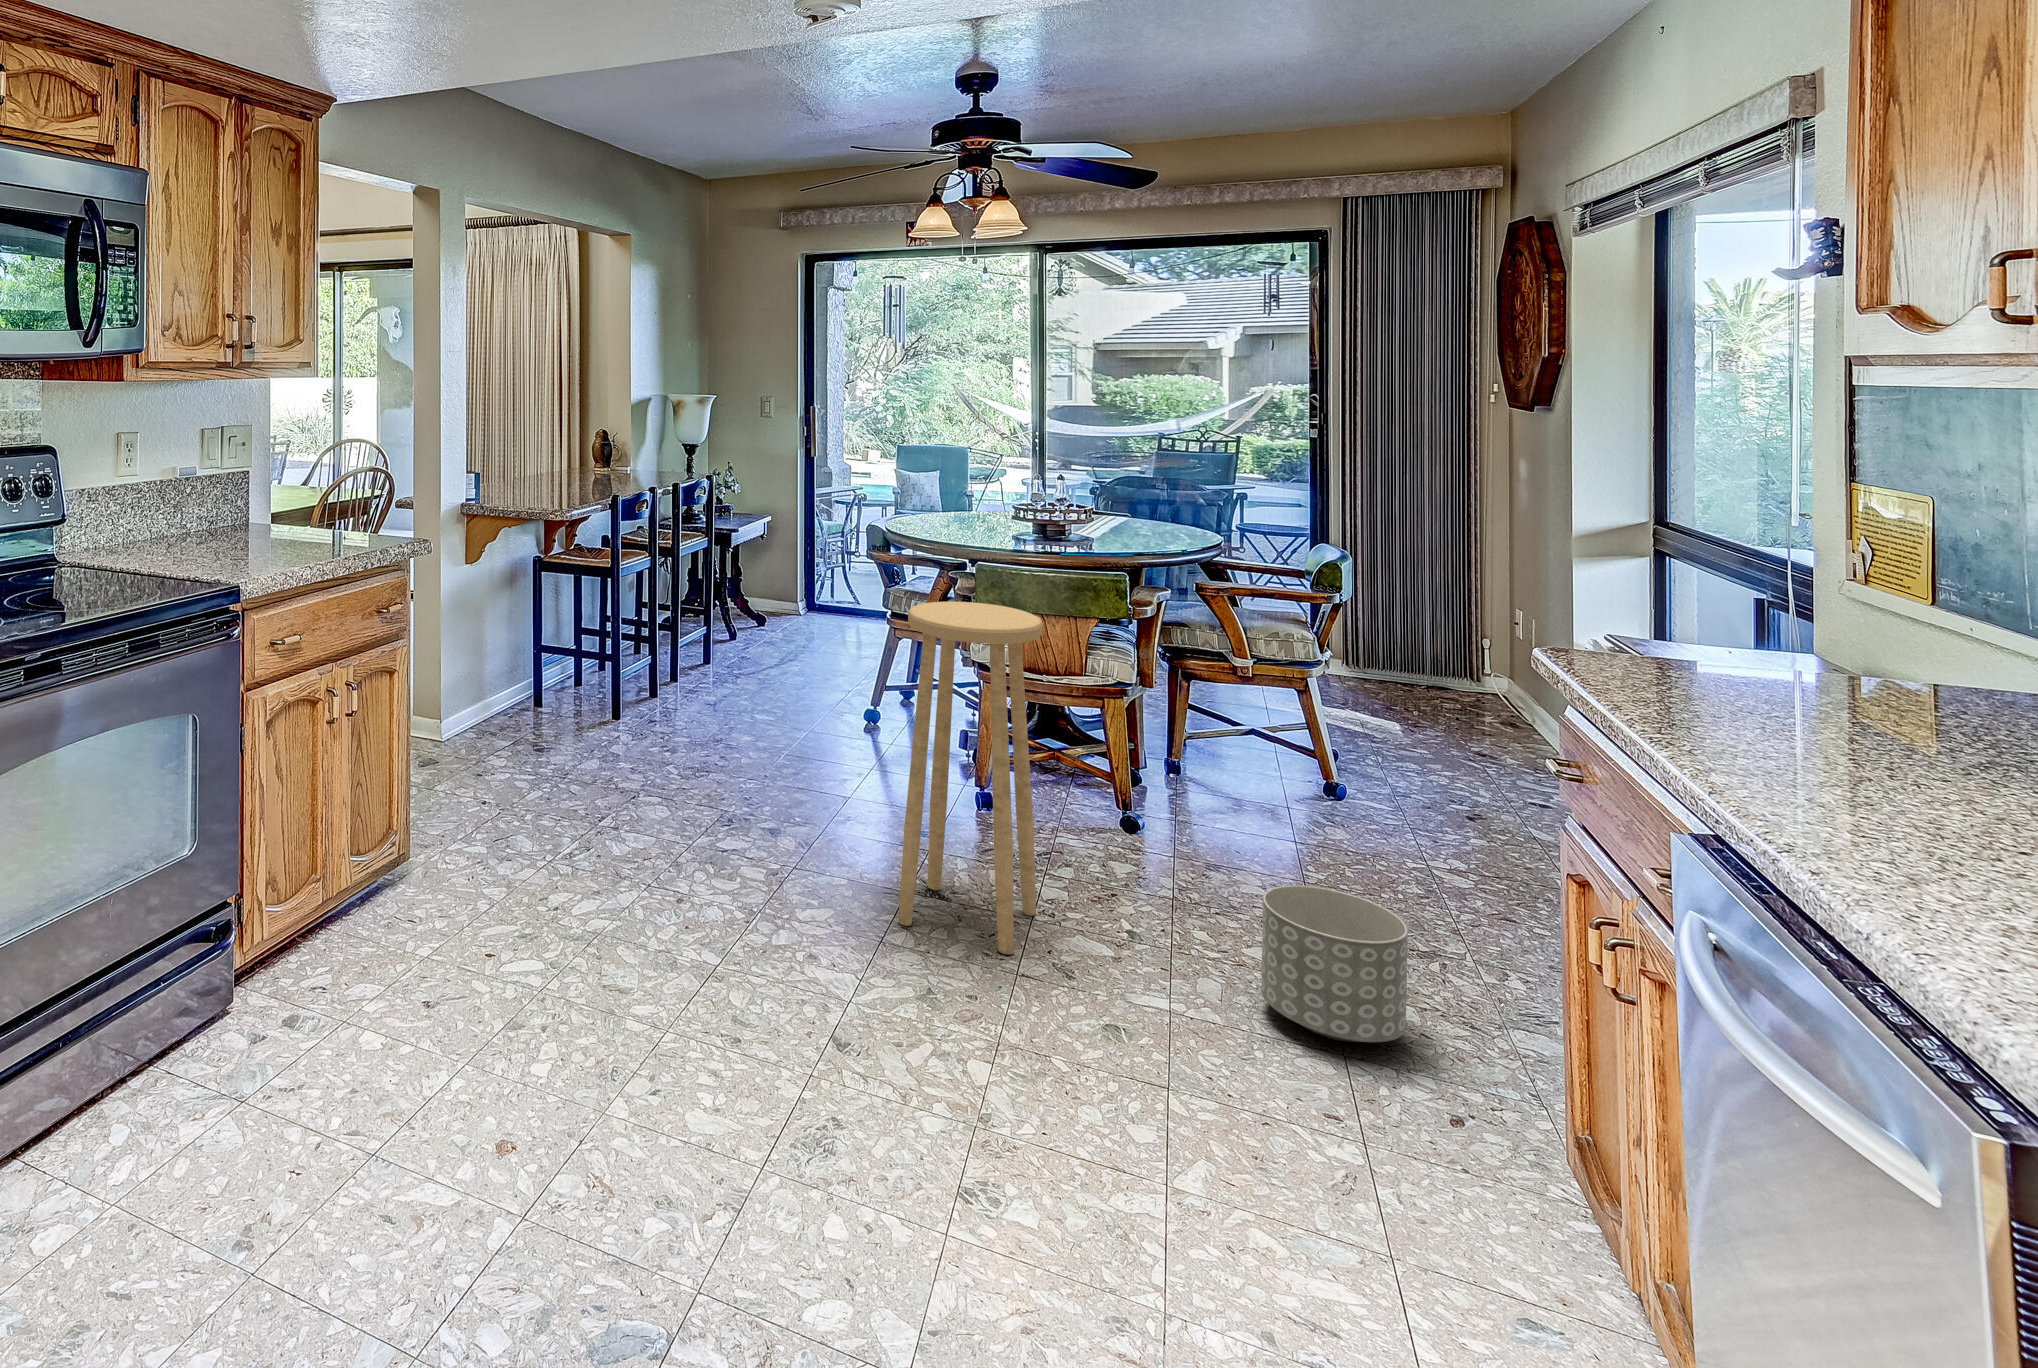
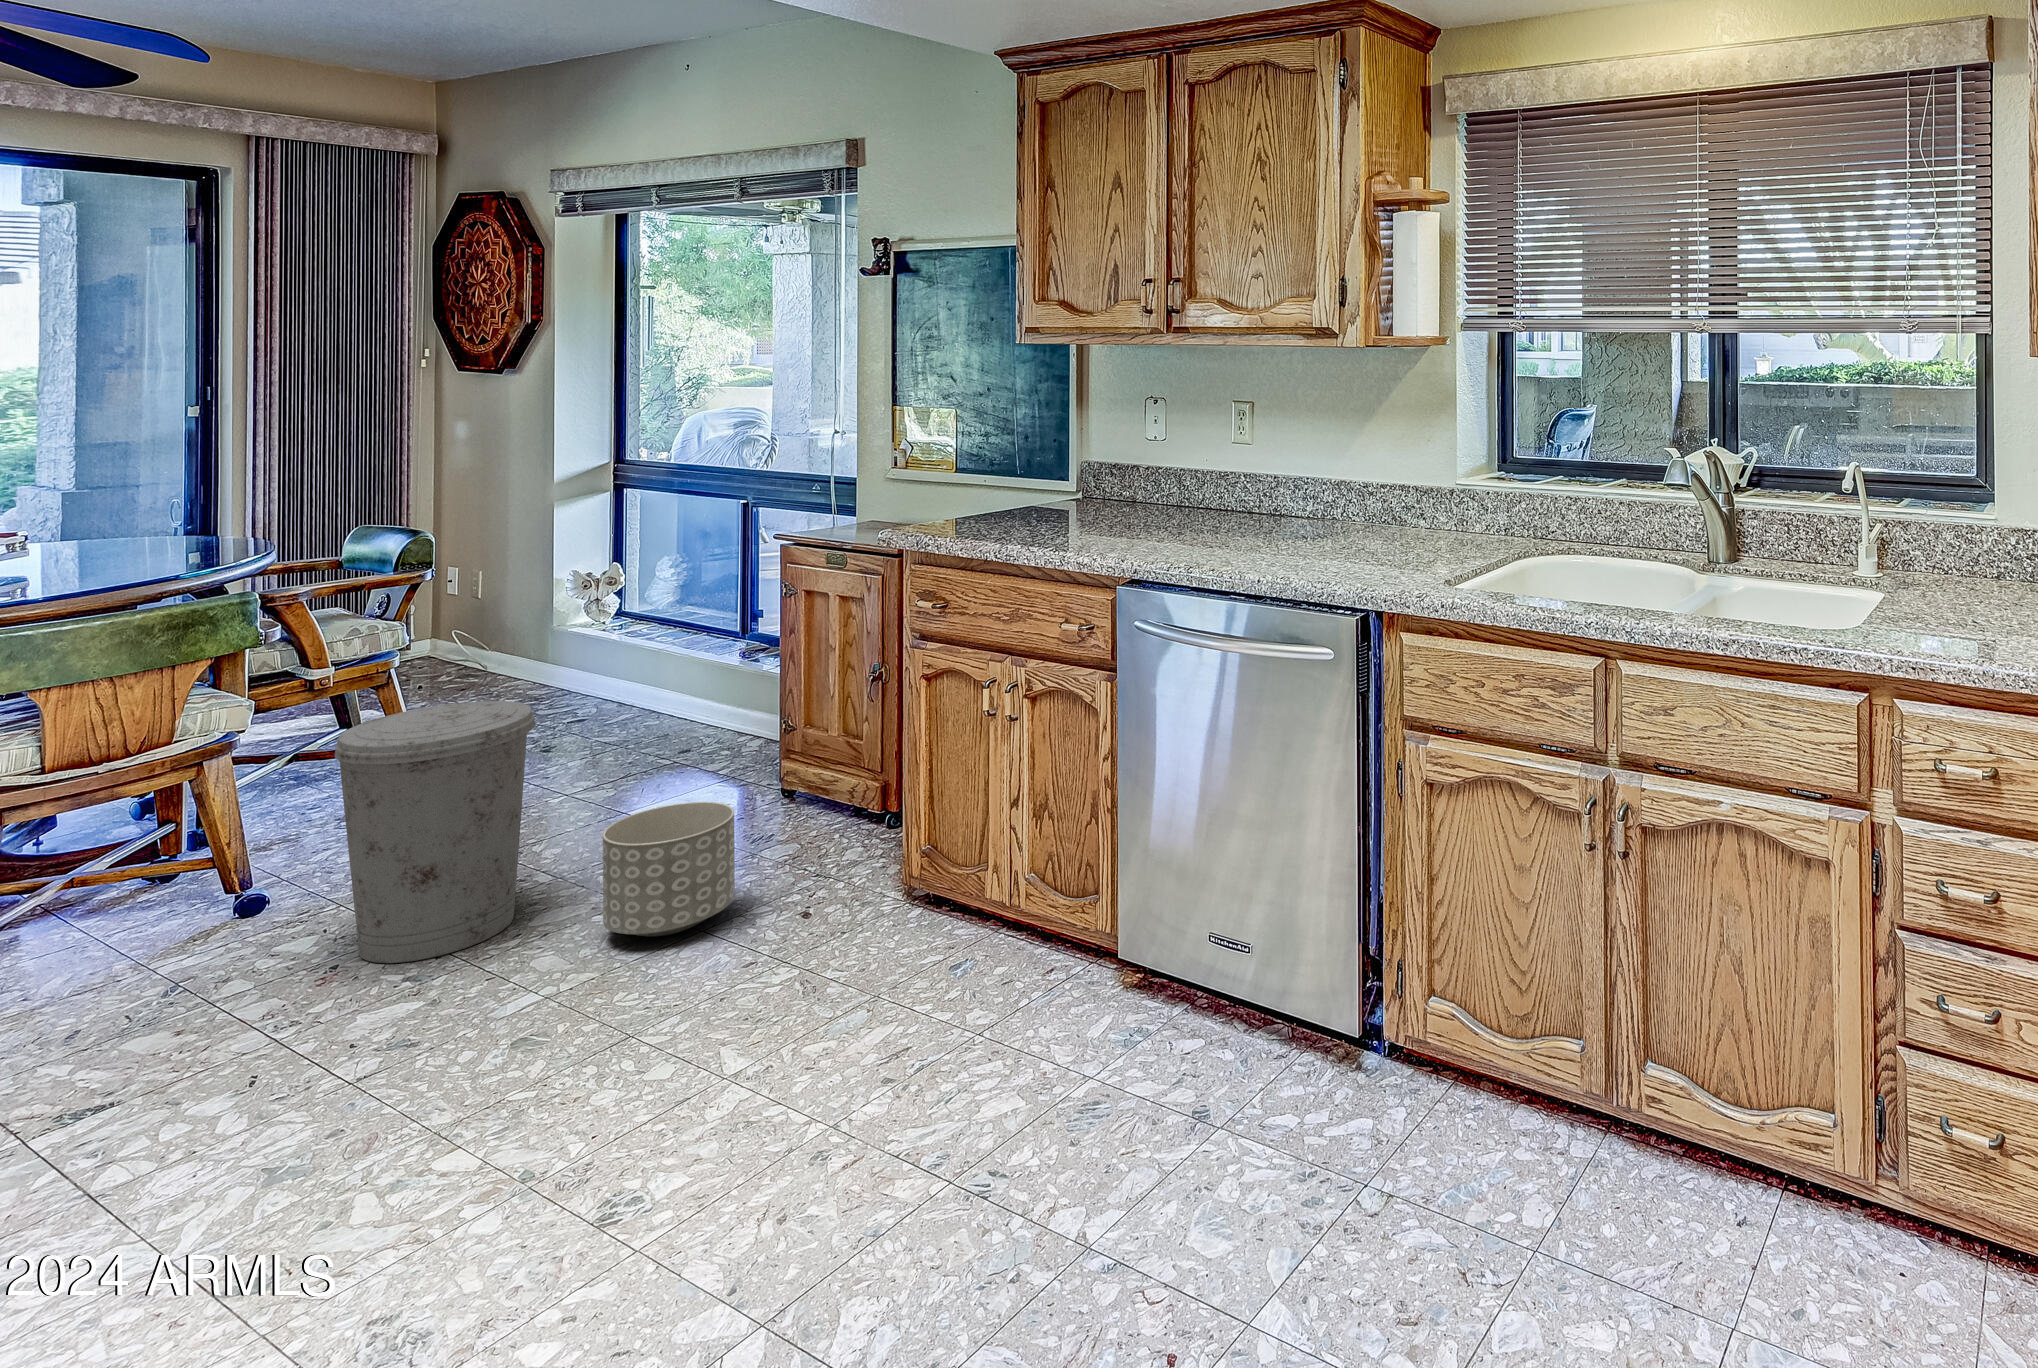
stool: present [898,602,1042,954] -> none [64,647,319,1147]
trash can: none [1115,703,1270,939] -> present [335,701,535,963]

